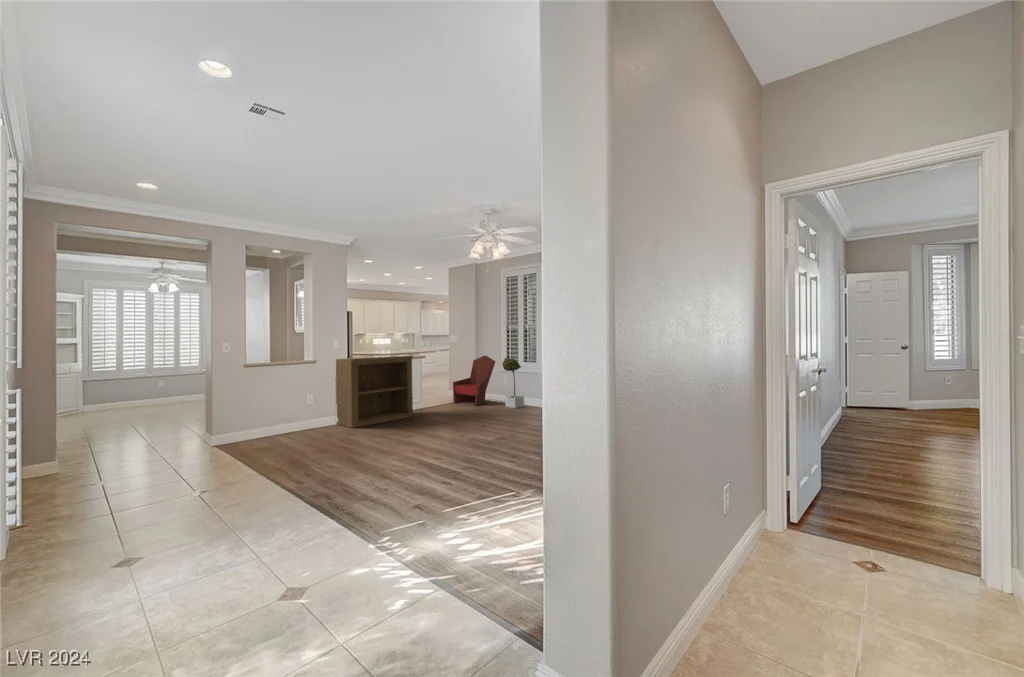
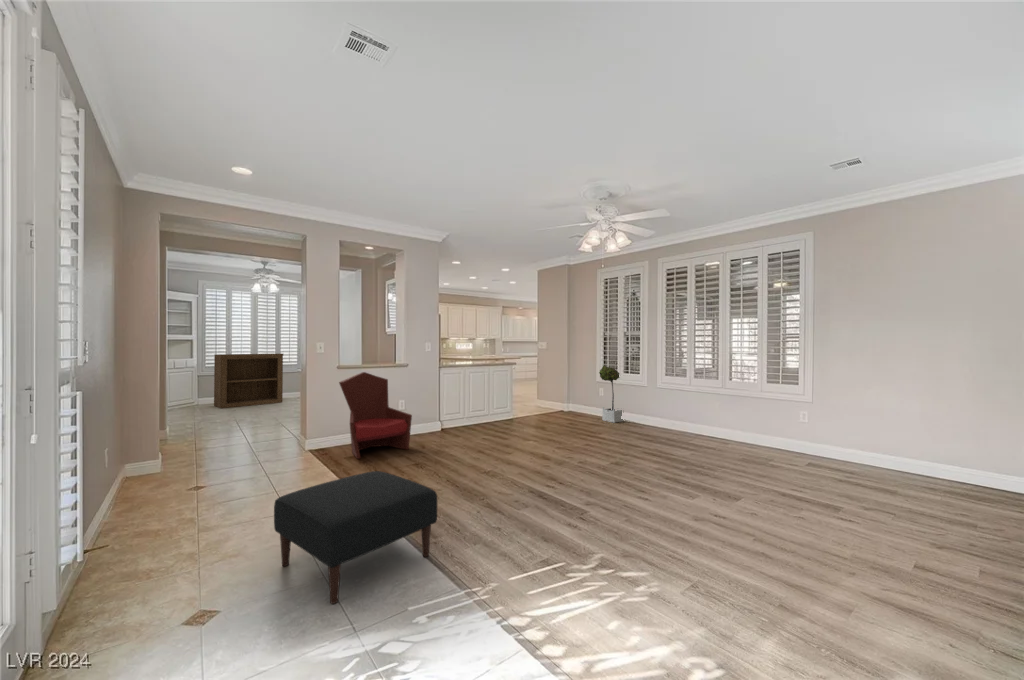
bookshelf: present [336,356,413,428] -> present [214,354,283,408]
armchair: present [453,356,495,406] -> present [339,372,412,459]
ottoman: none [187,450,331,545] -> present [274,471,437,604]

